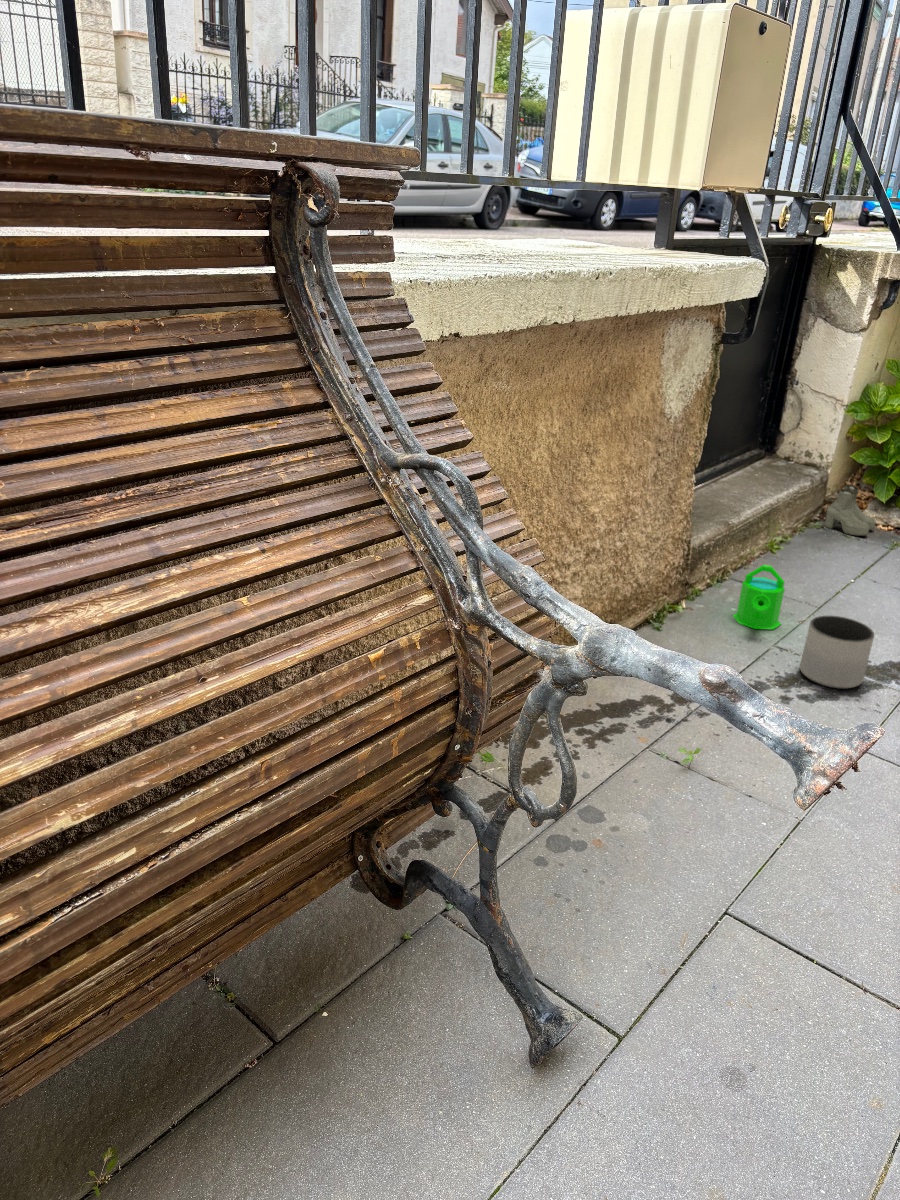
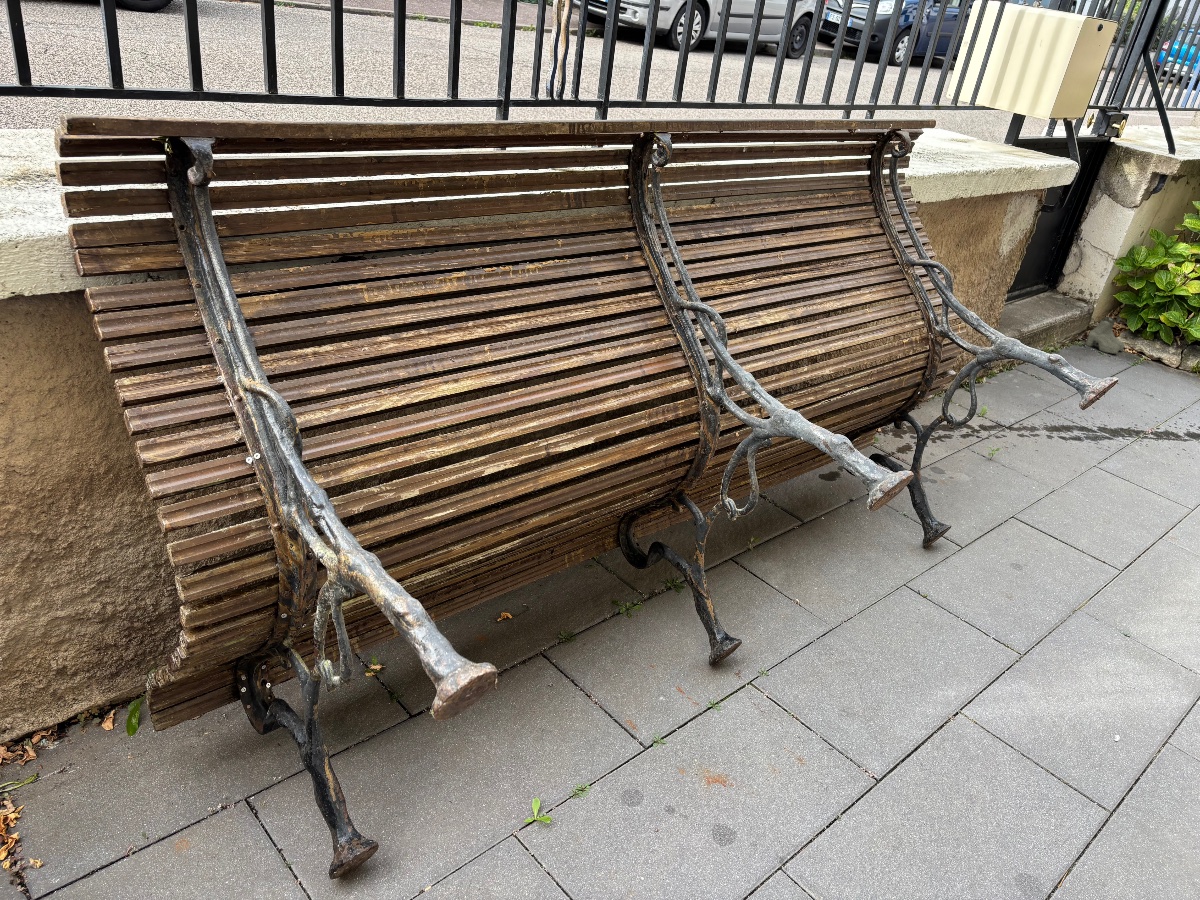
watering can: present [733,565,784,630] -> none [1016,359,1056,402]
planter: present [800,616,874,689] -> none [1059,393,1113,439]

